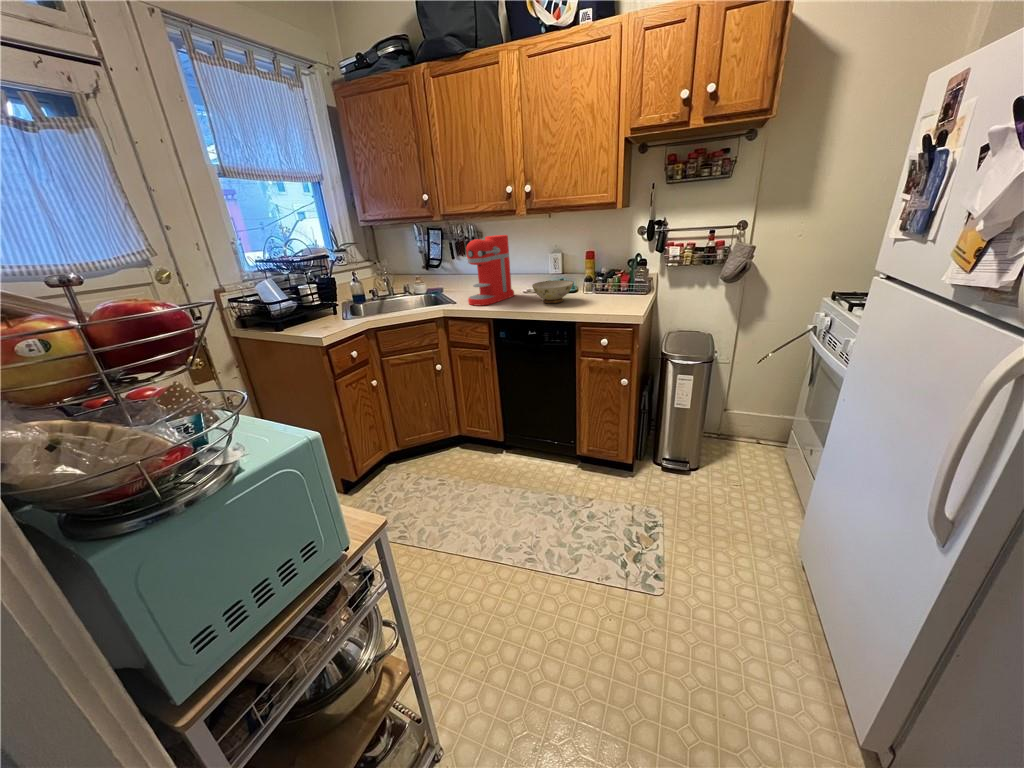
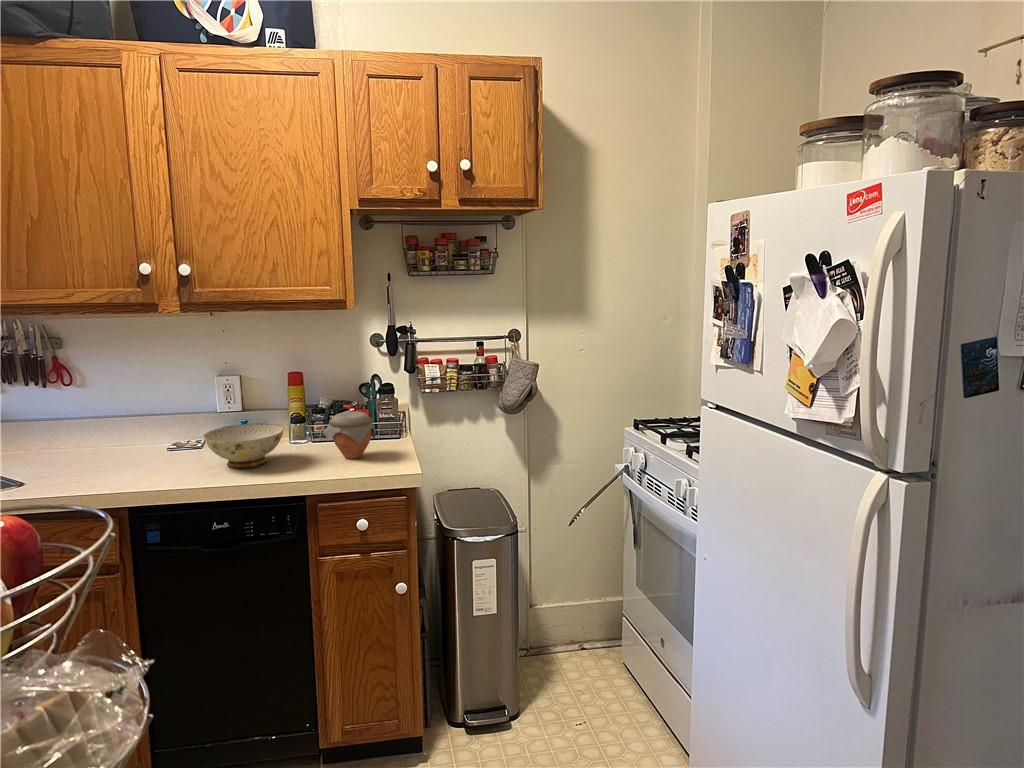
coffee maker: present [466,235,514,306] -> none [49,344,153,487]
jar: none [594,275,625,303] -> present [324,411,376,459]

